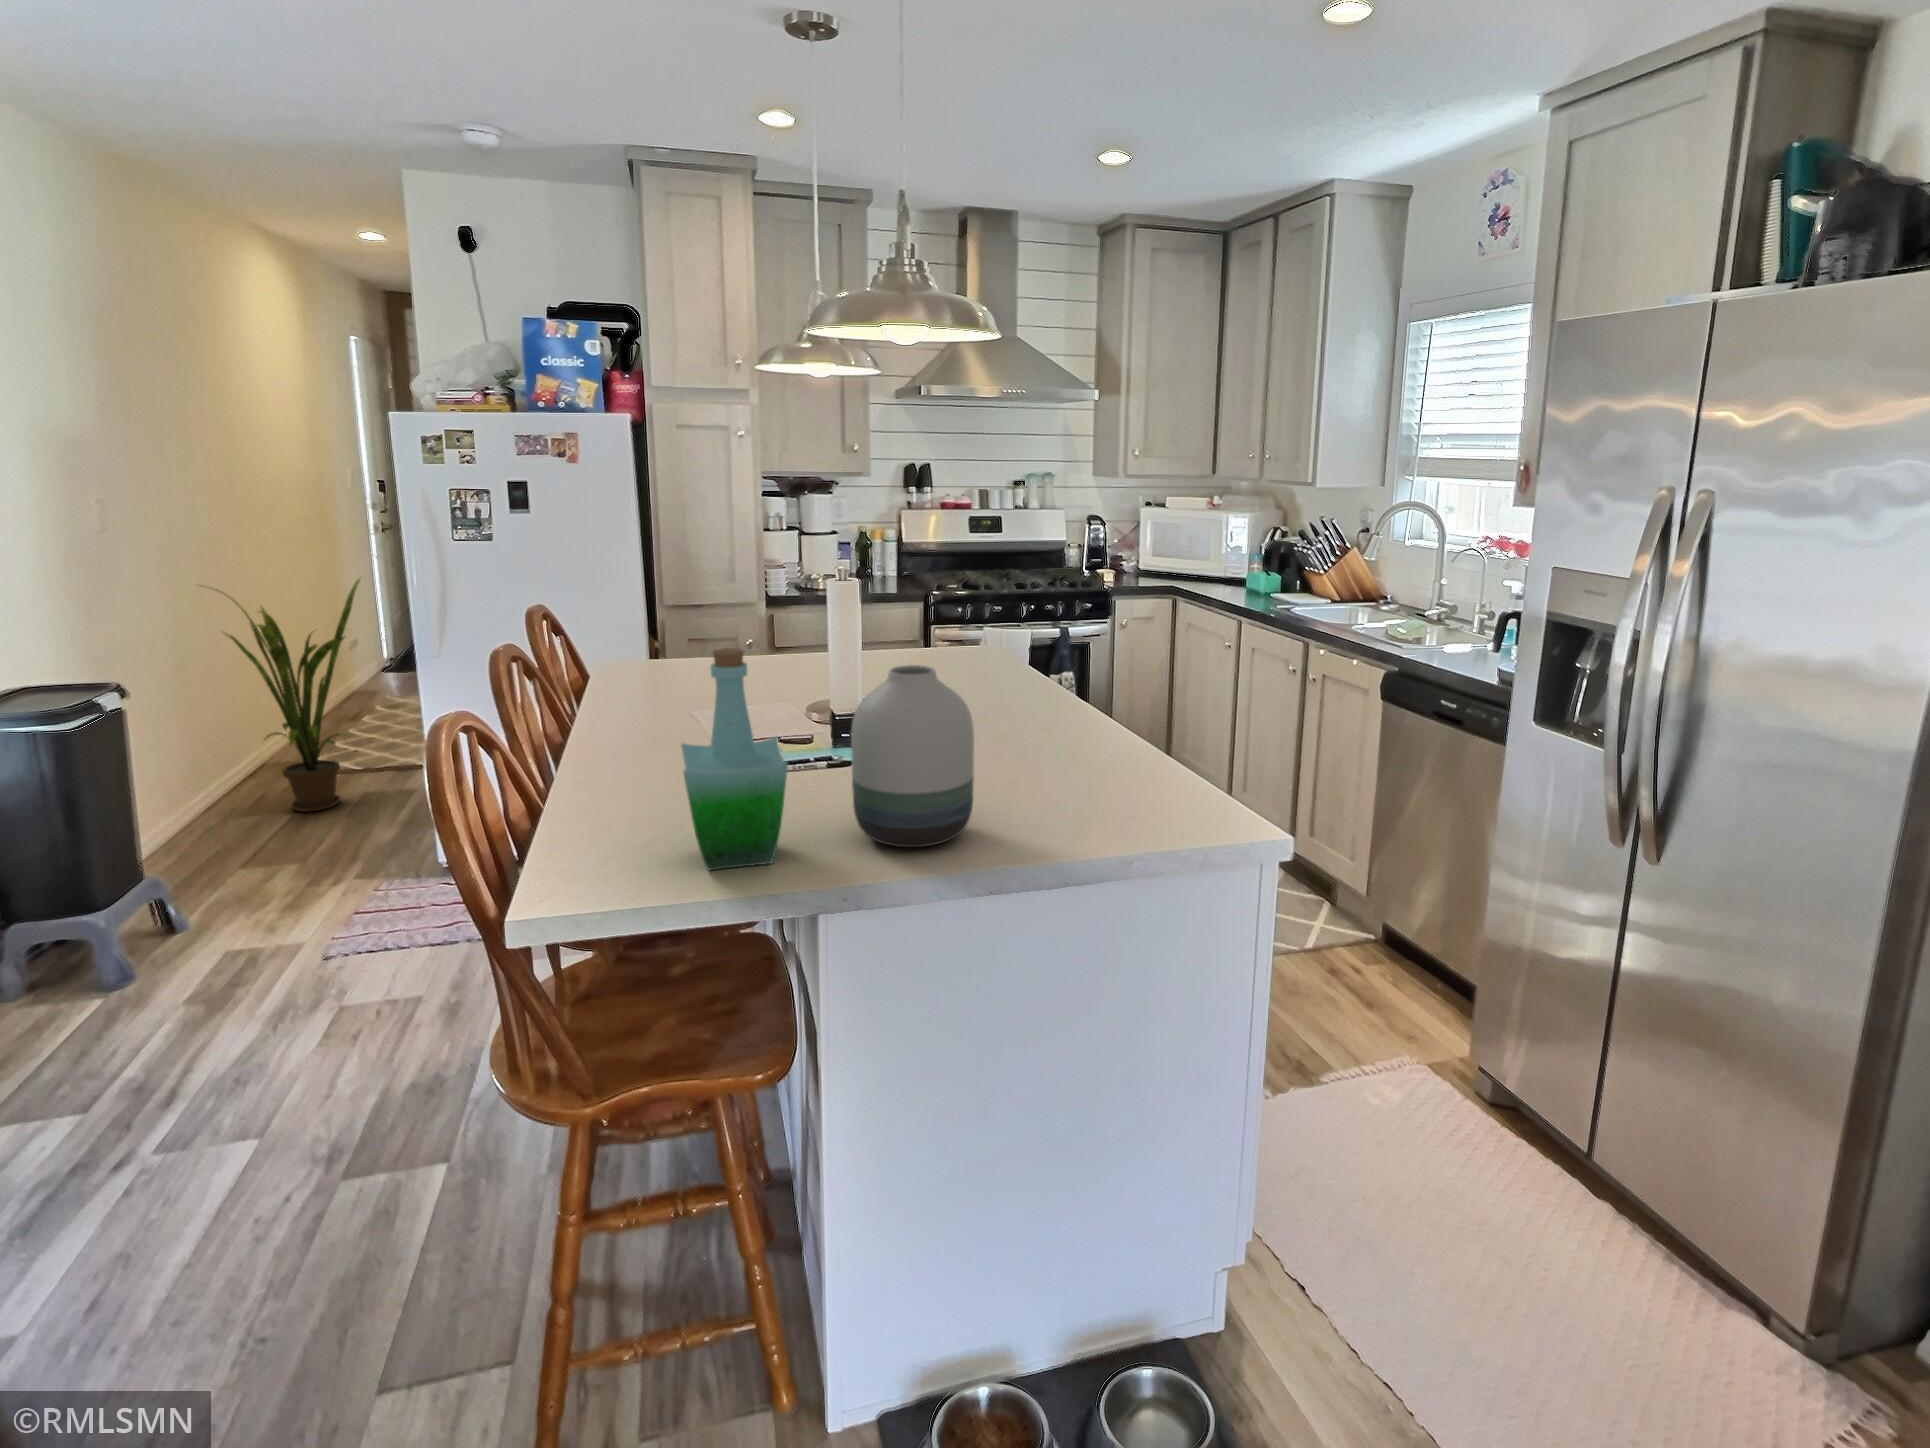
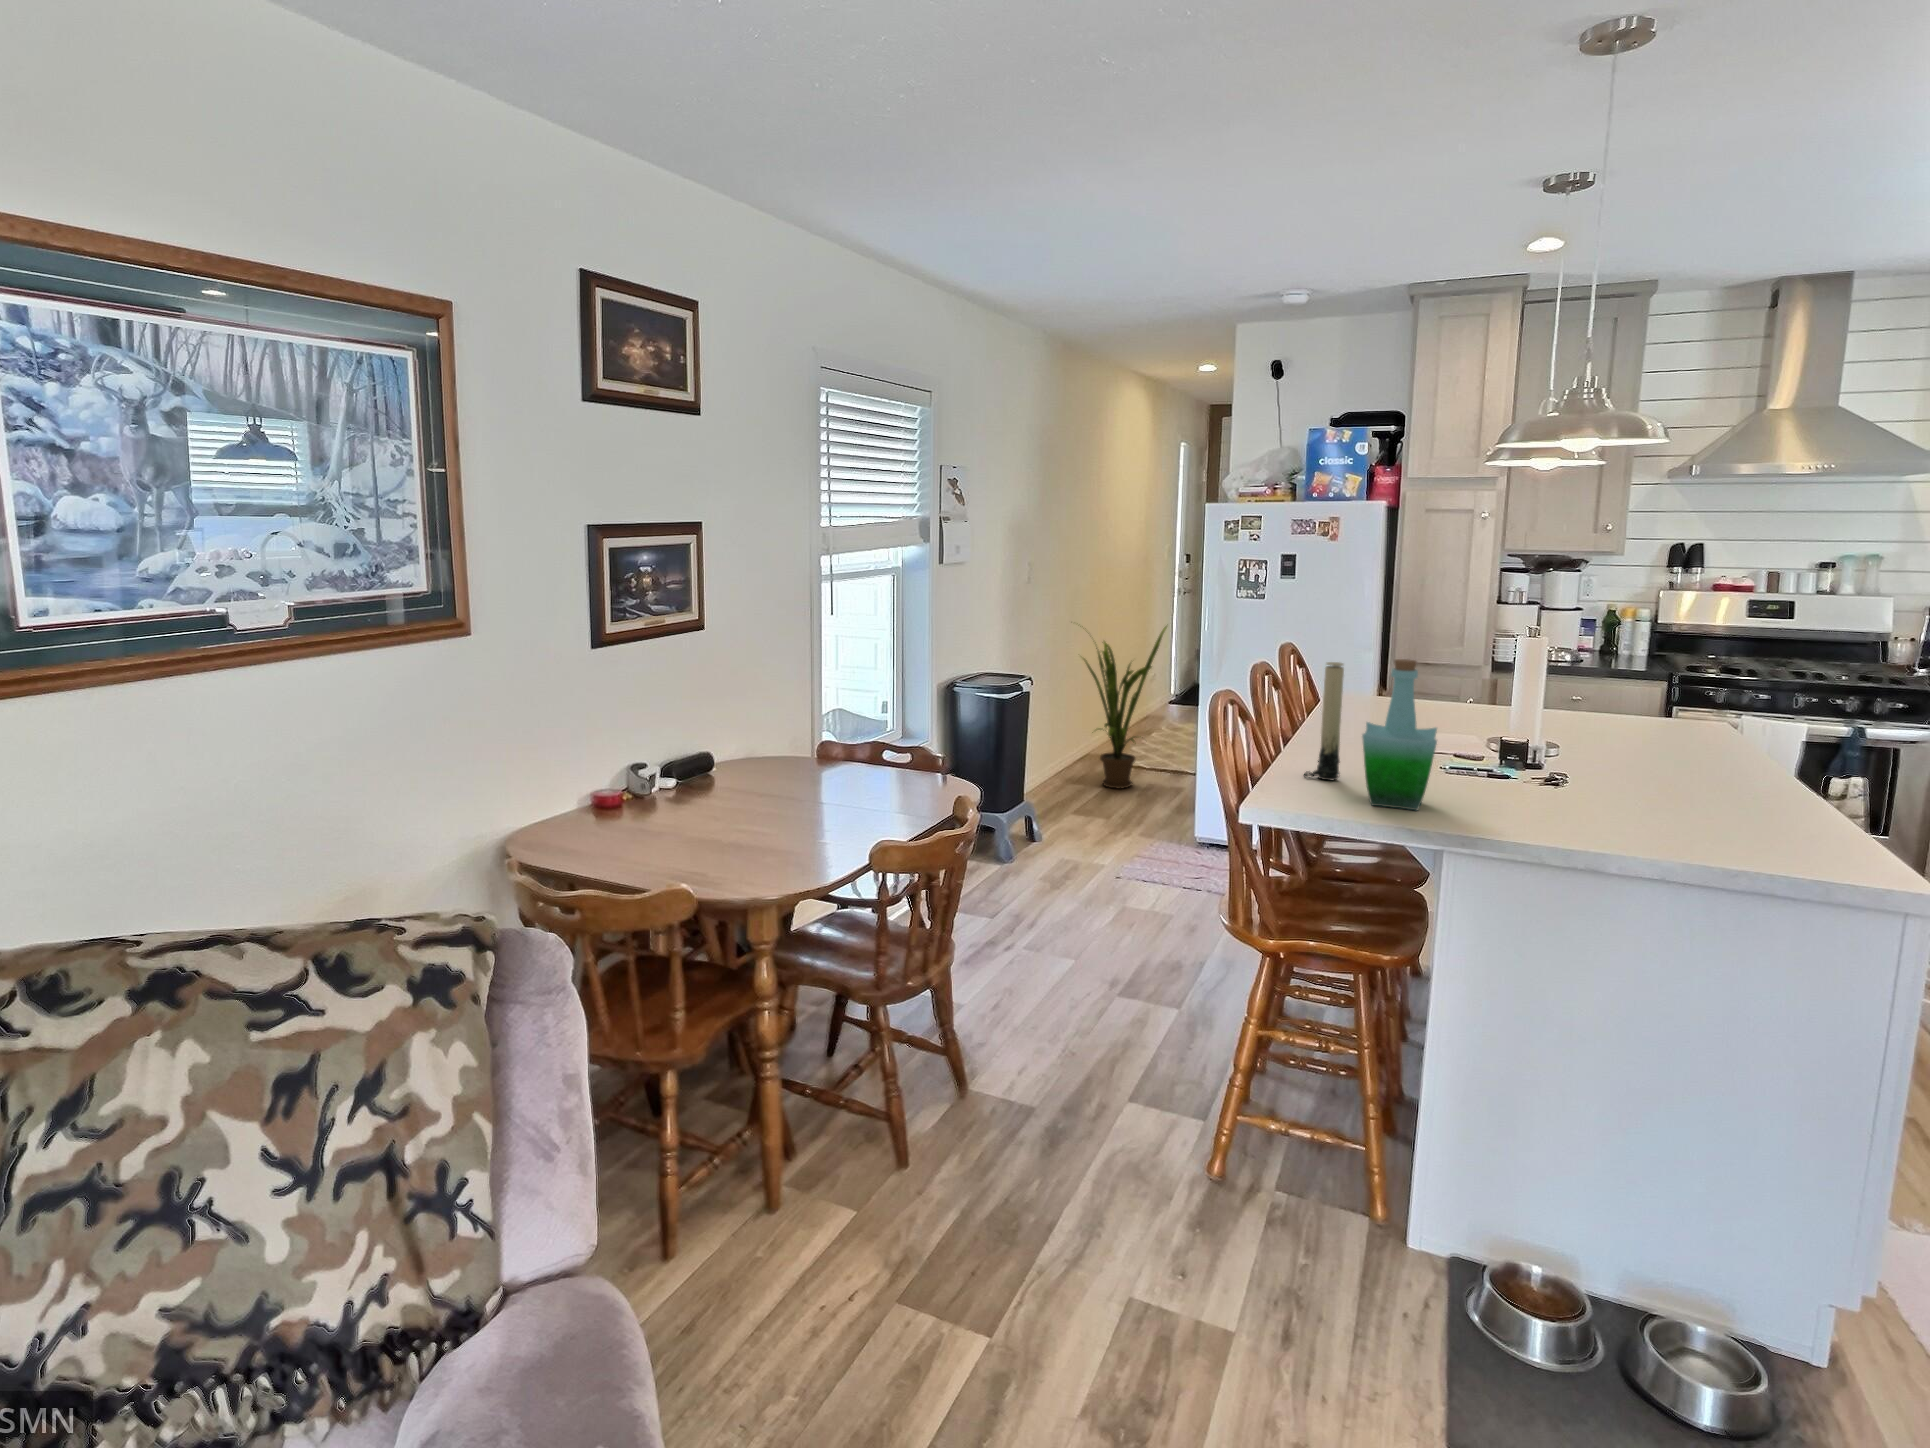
candle: none [597,656,651,834] -> present [1304,662,1344,780]
vase: present [851,665,974,847] -> none [1490,687,1602,824]

